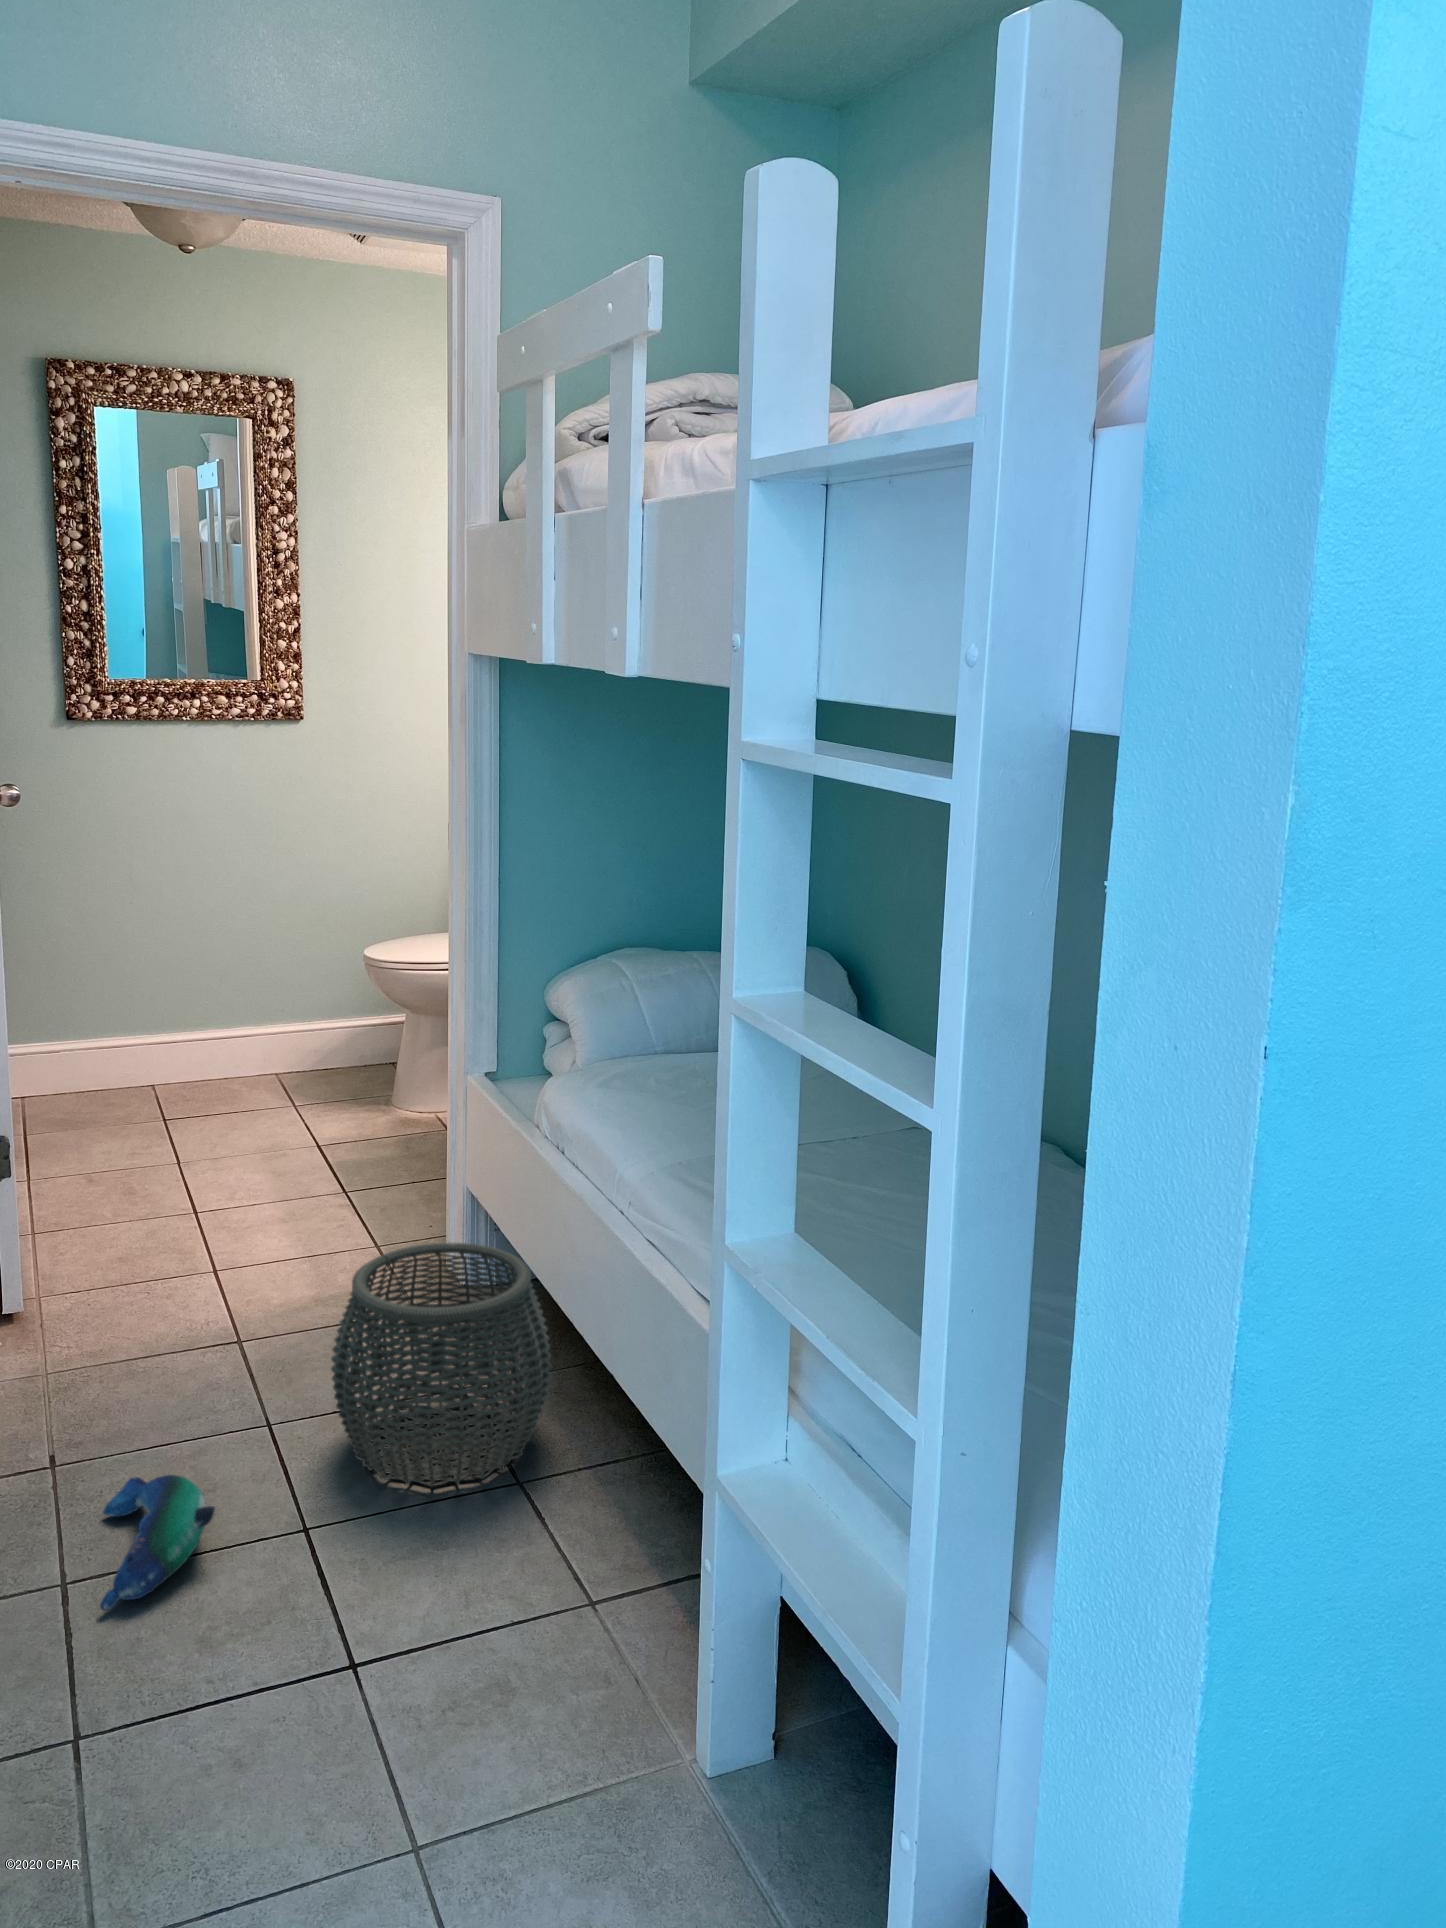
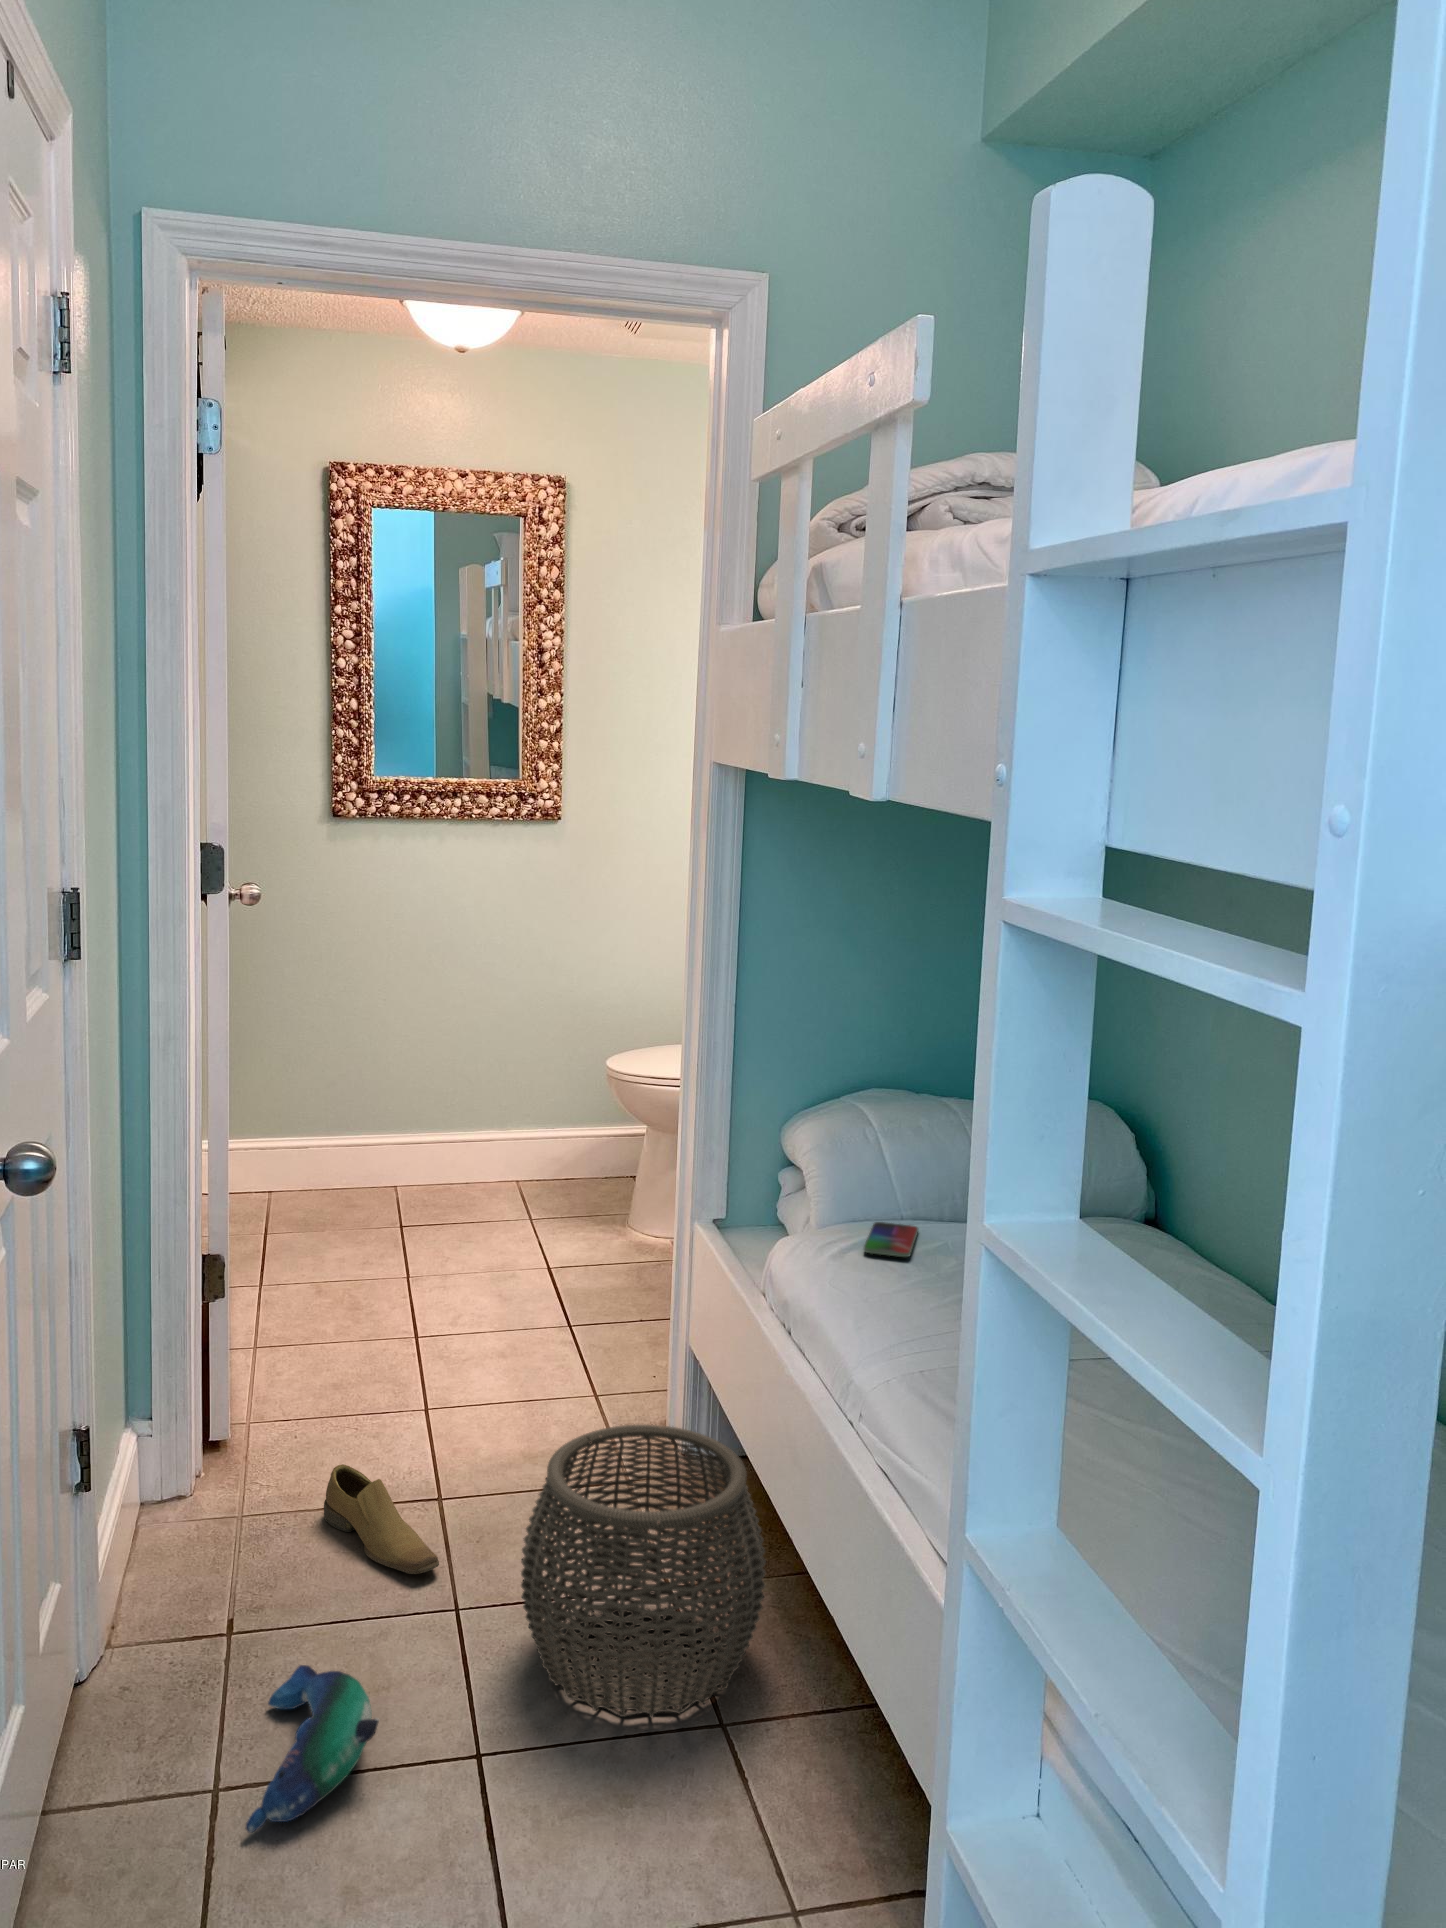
smartphone: none [622,1057,668,1082] -> present [864,1222,918,1257]
shoe: none [129,1314,248,1399] -> present [324,1464,439,1574]

